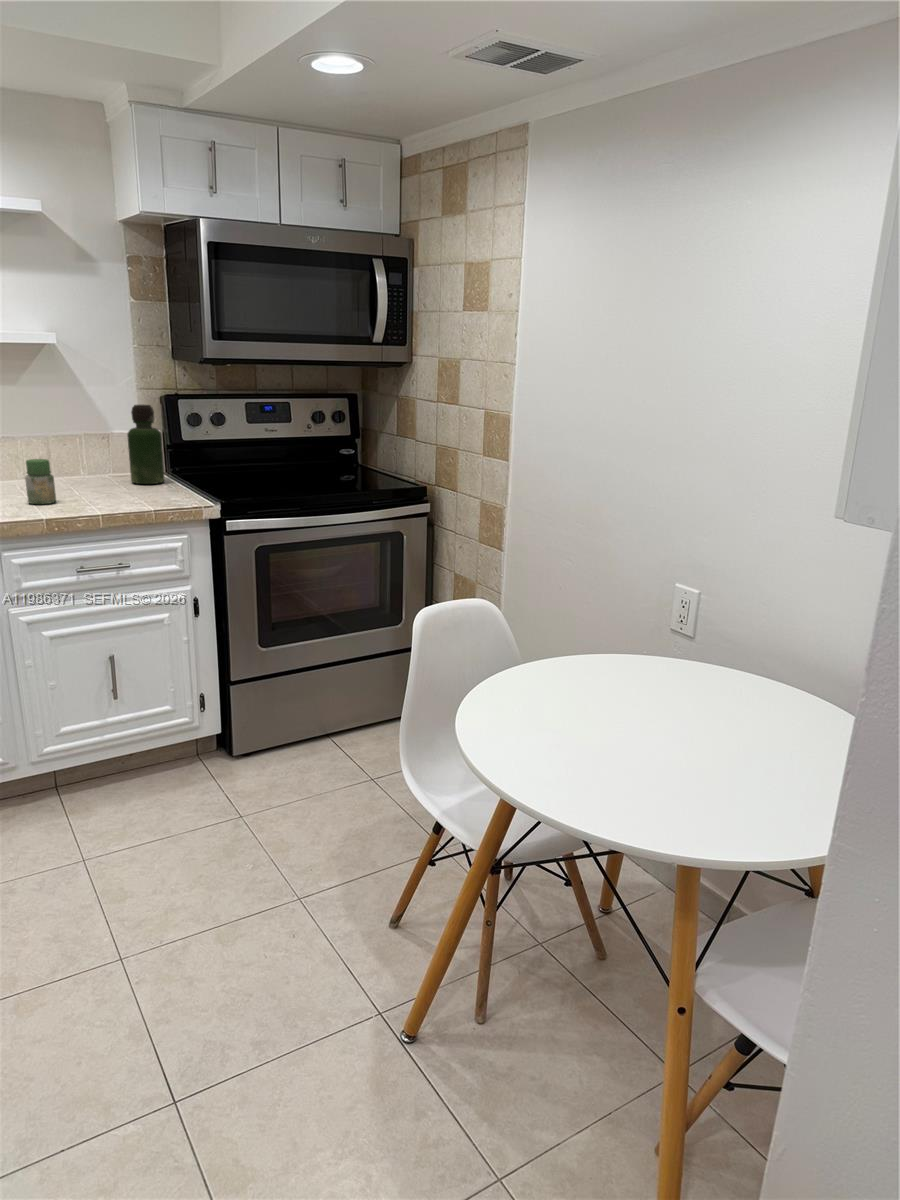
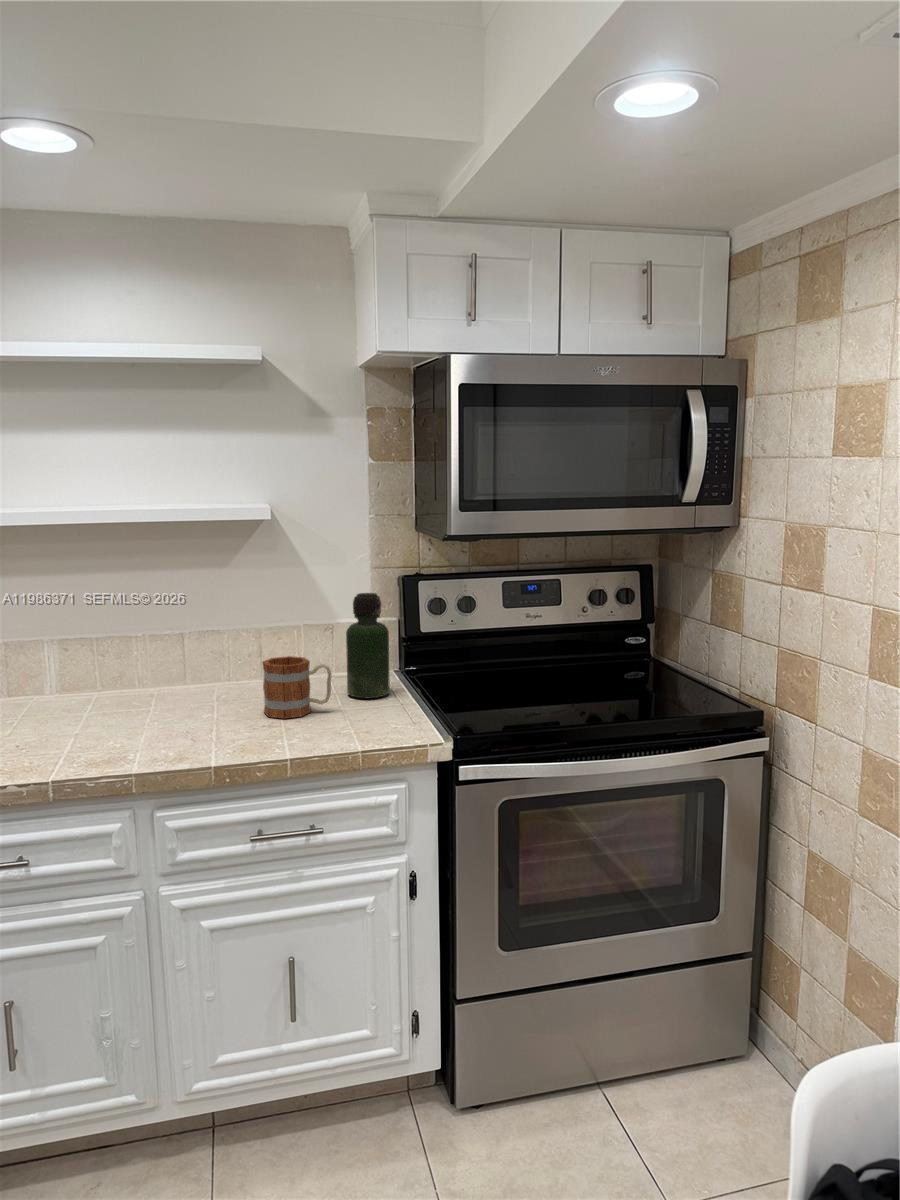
mug: none [64,450,121,495] -> present [262,656,331,719]
jar: present [25,459,56,504] -> none [205,675,242,737]

